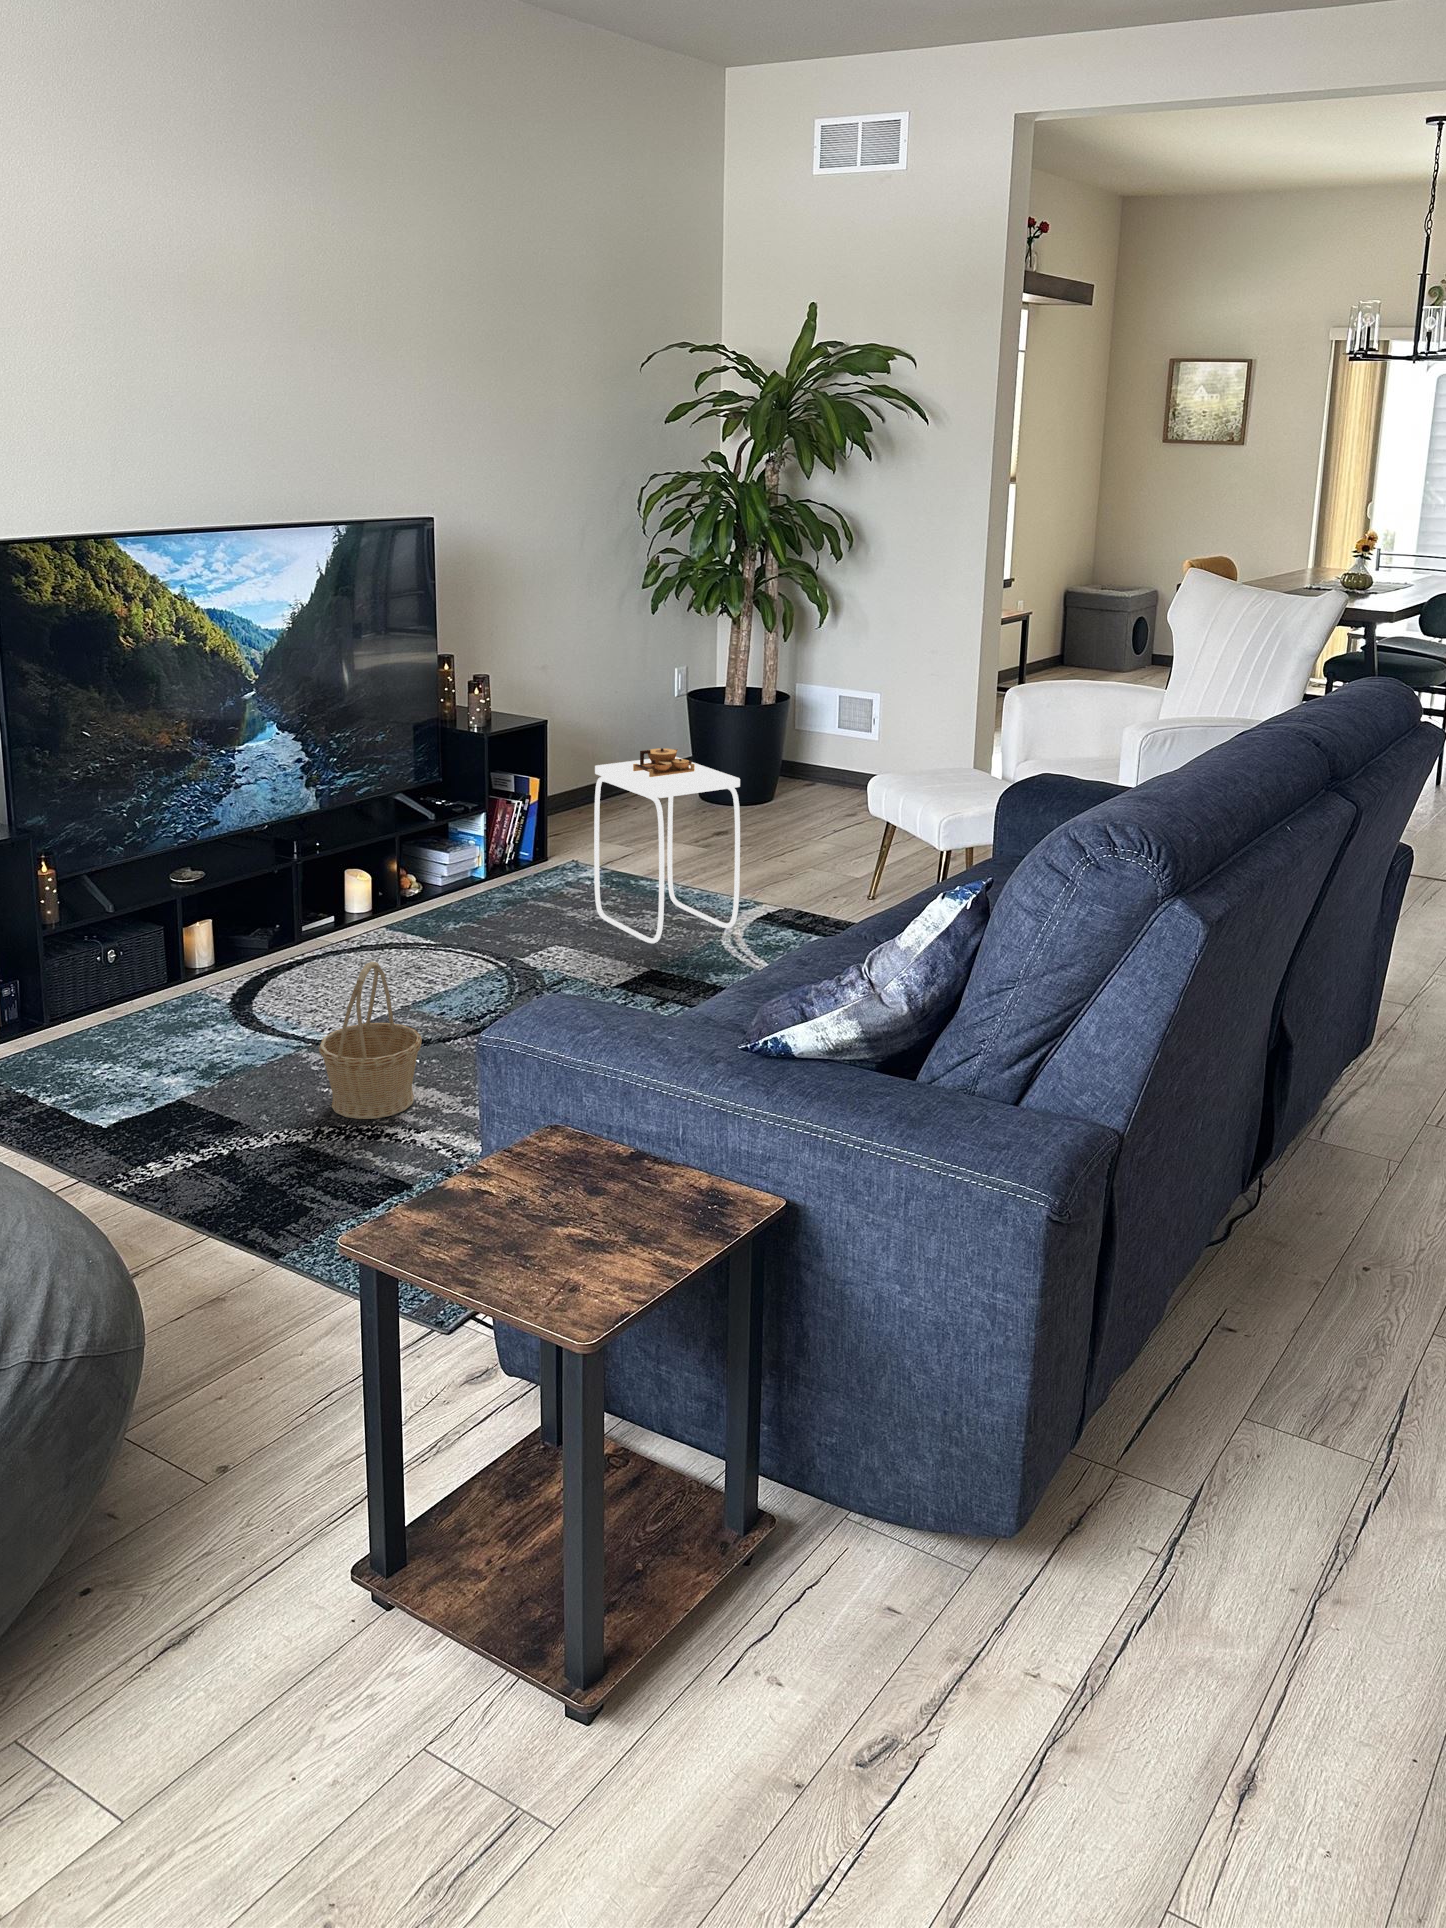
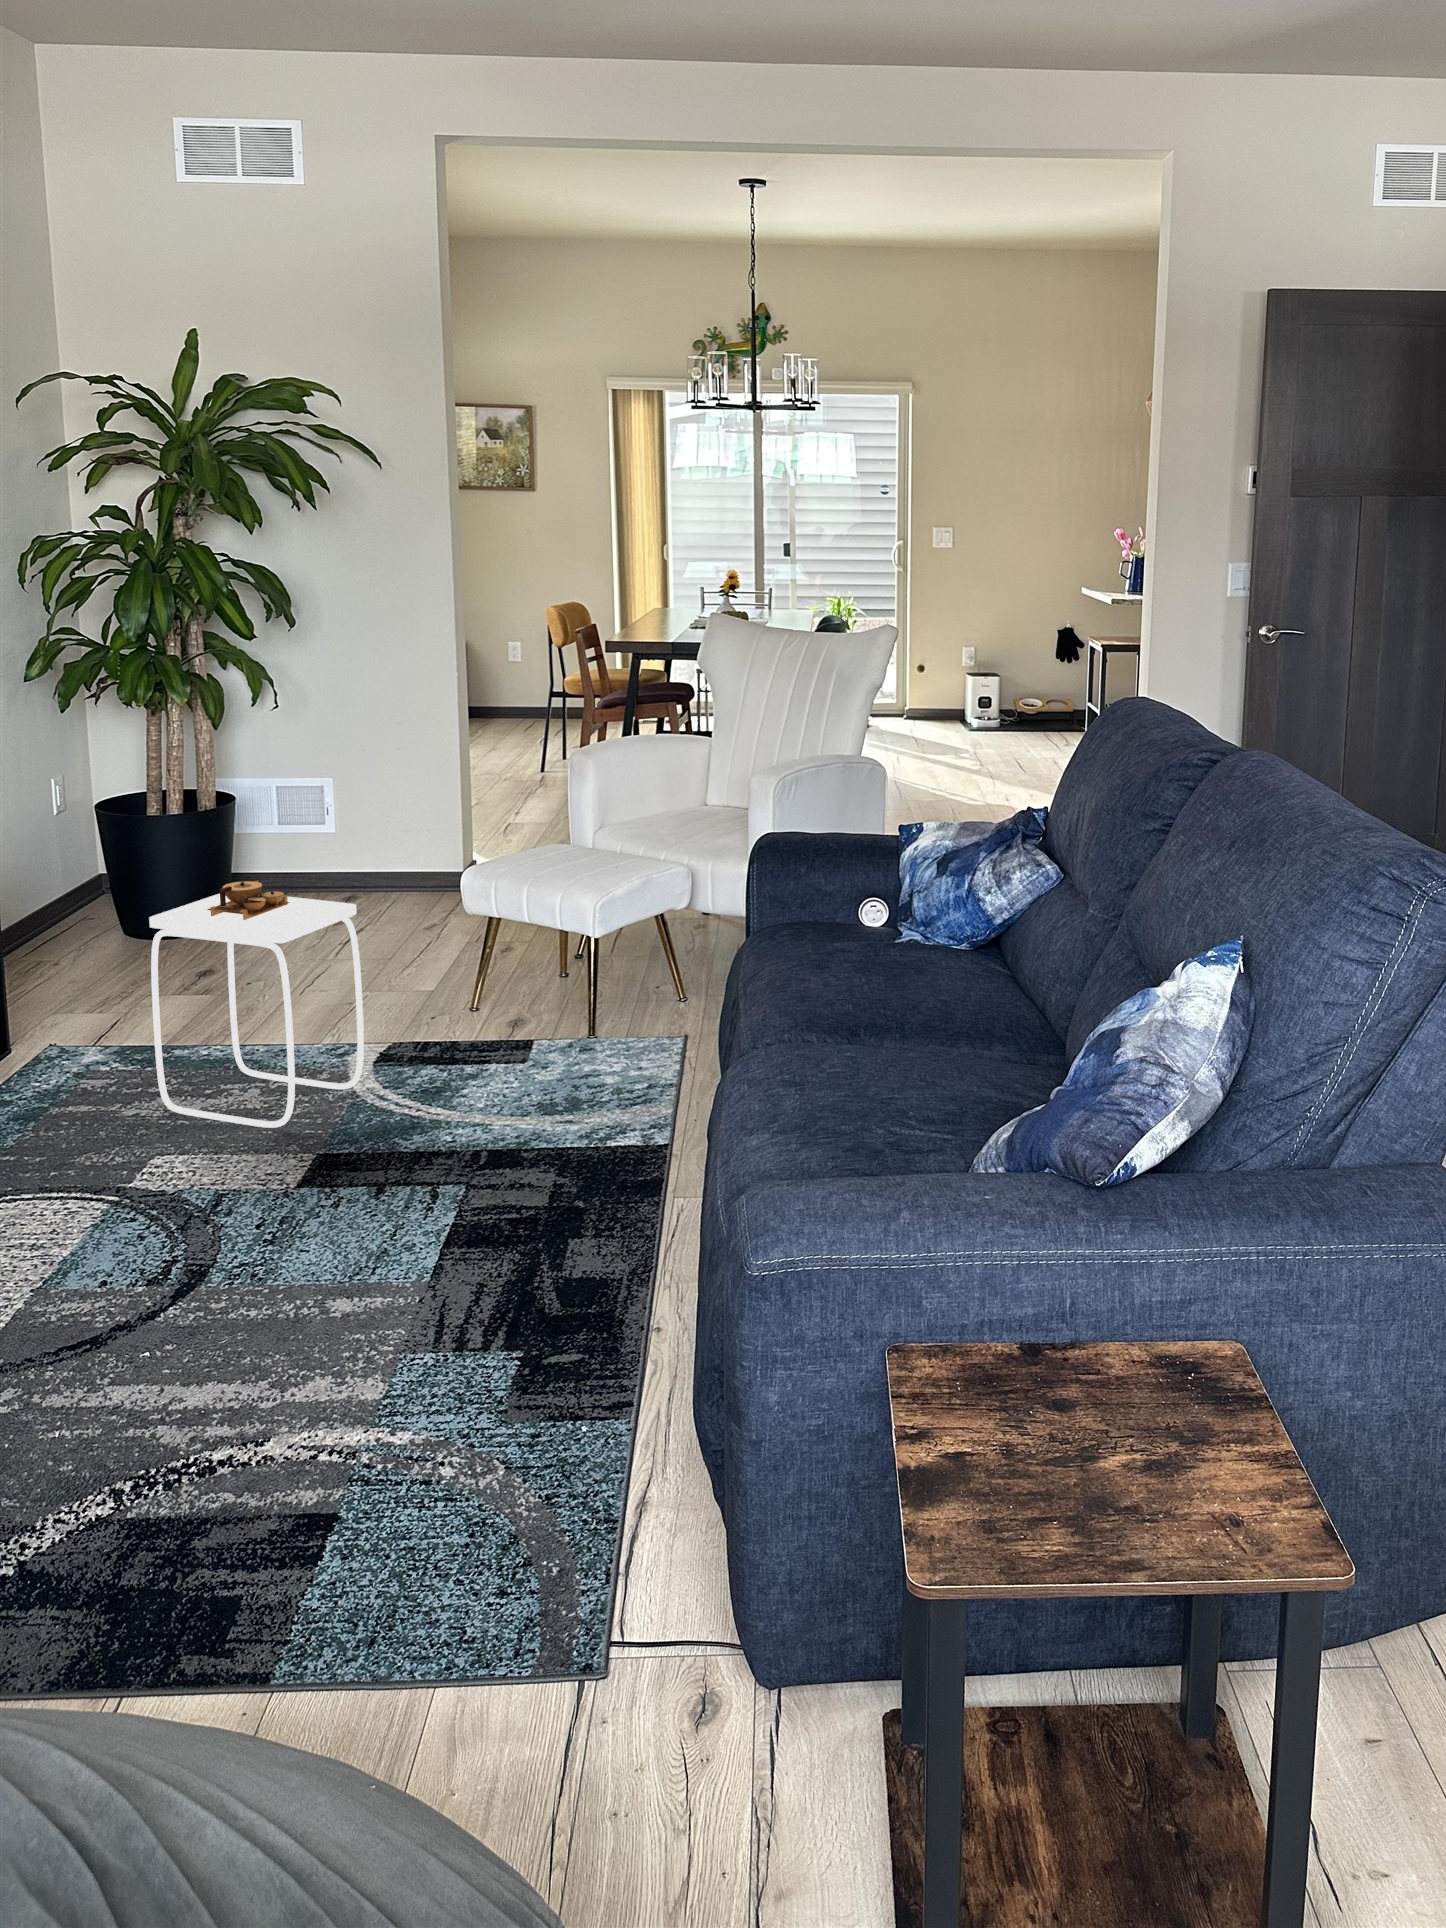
basket: present [319,961,422,1119] -> none [67,1230,218,1458]

